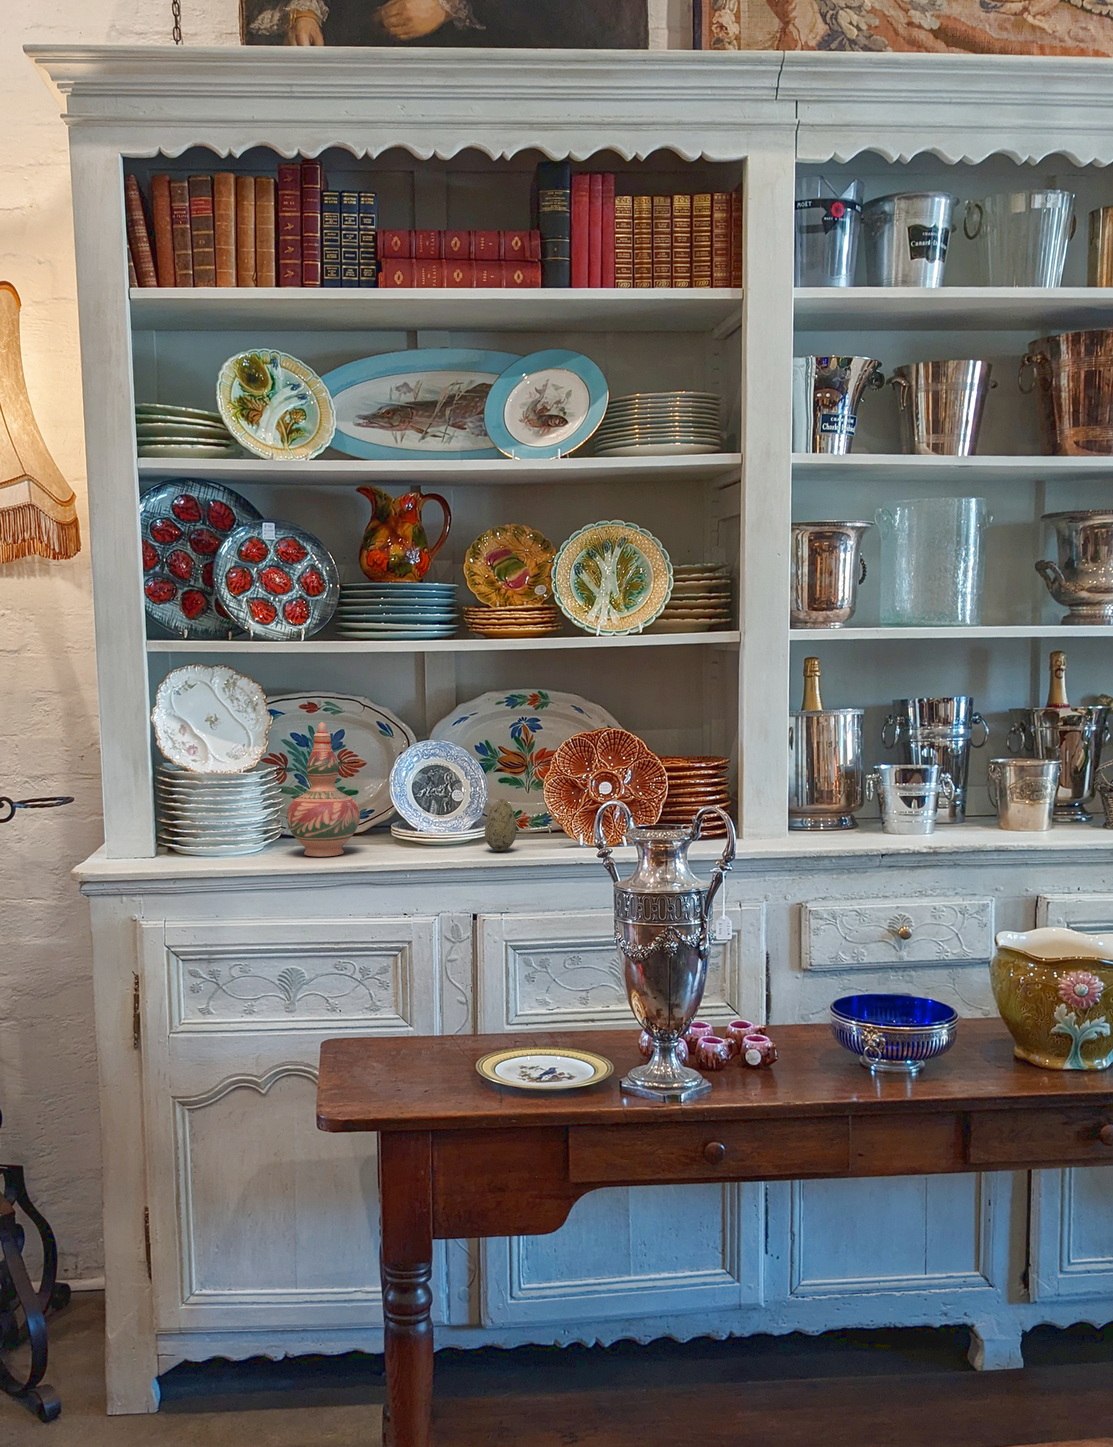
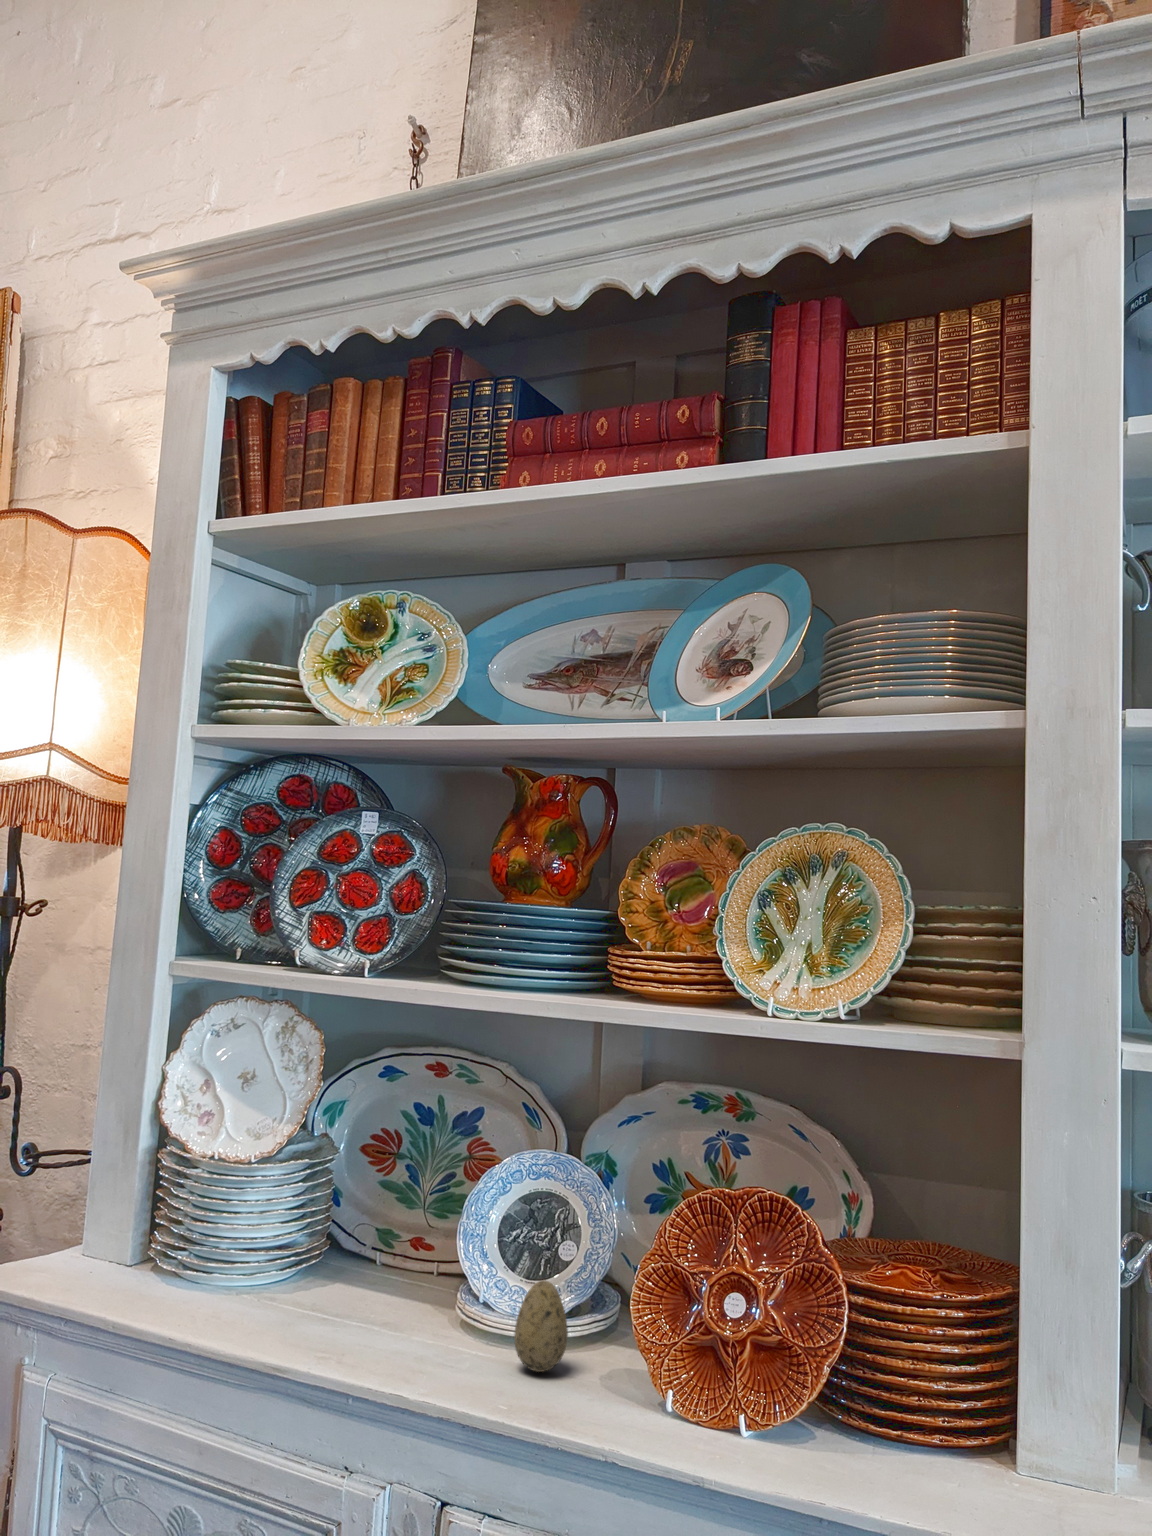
decorative vase: present [287,722,360,856] -> none [278,1102,387,1312]

